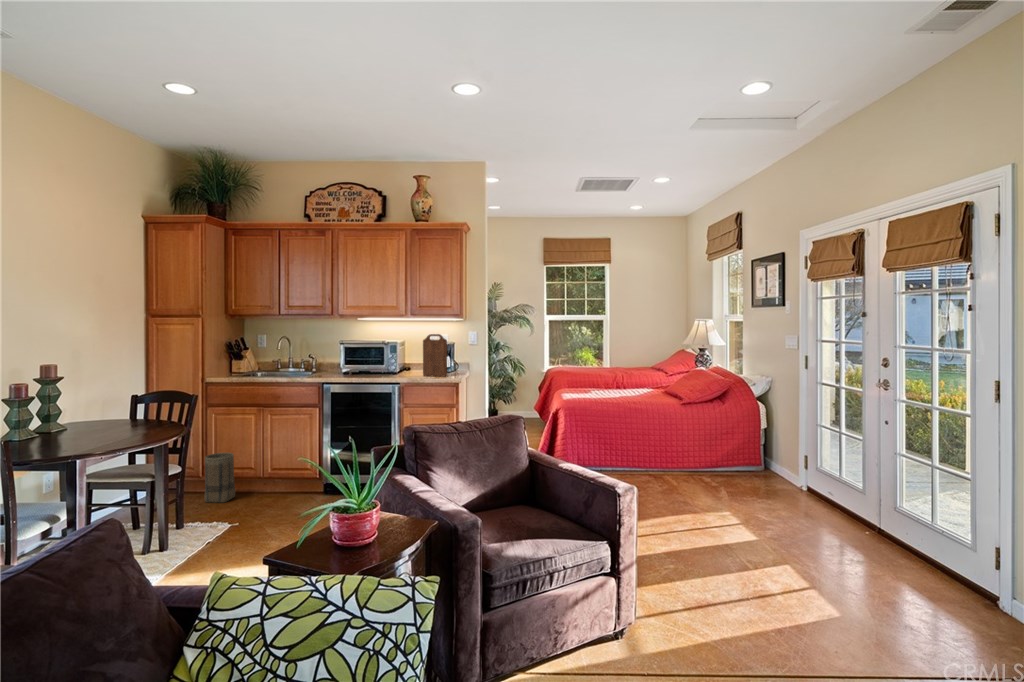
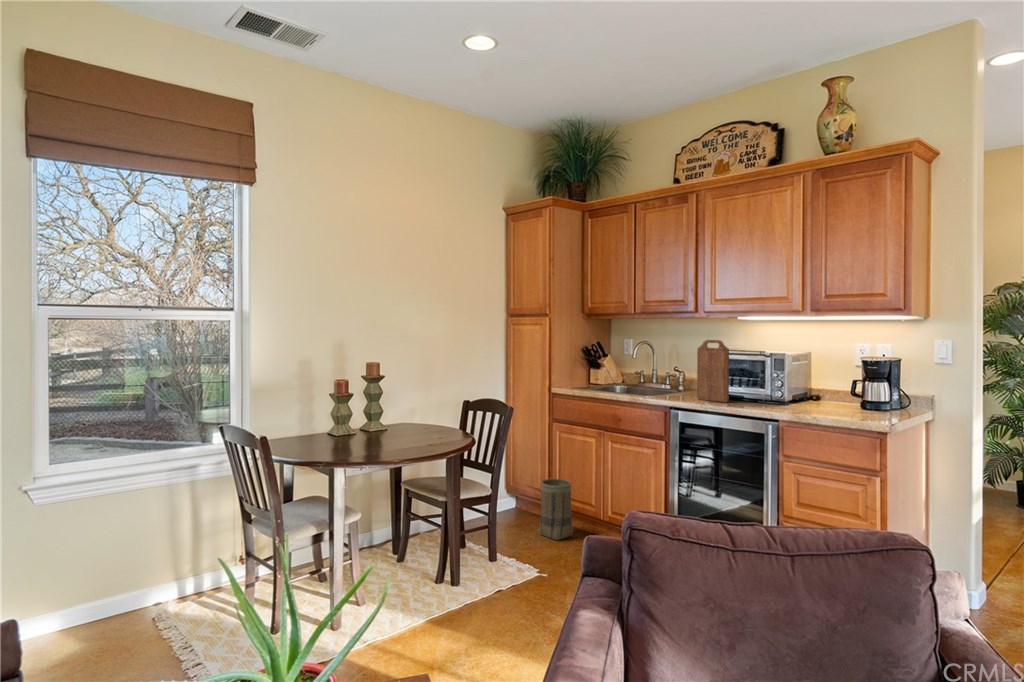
cutting board: present [423,334,447,376] -> present [697,340,729,402]

